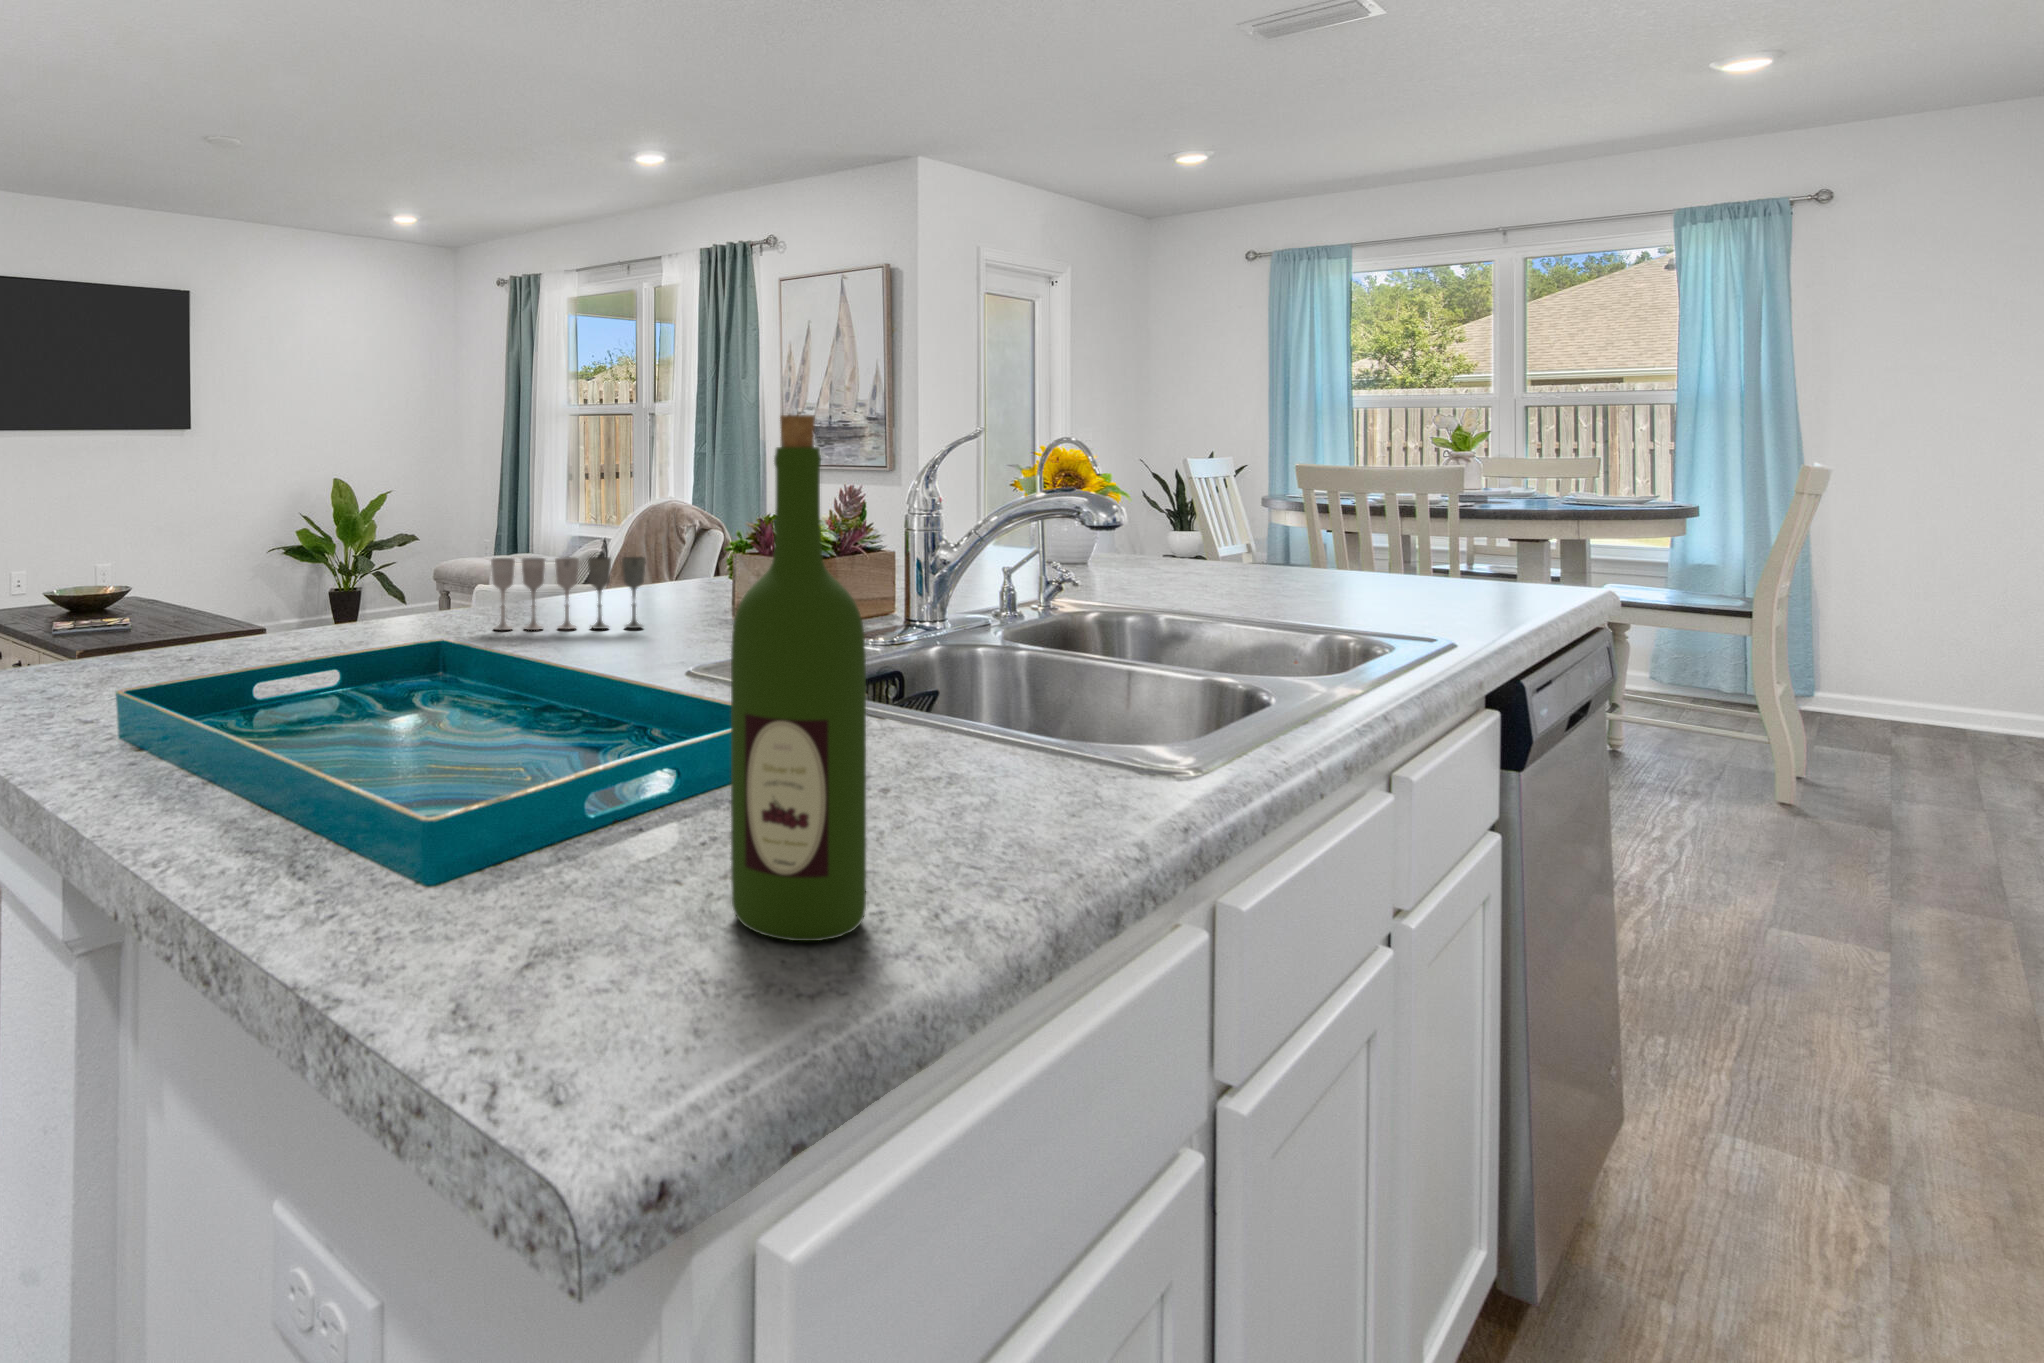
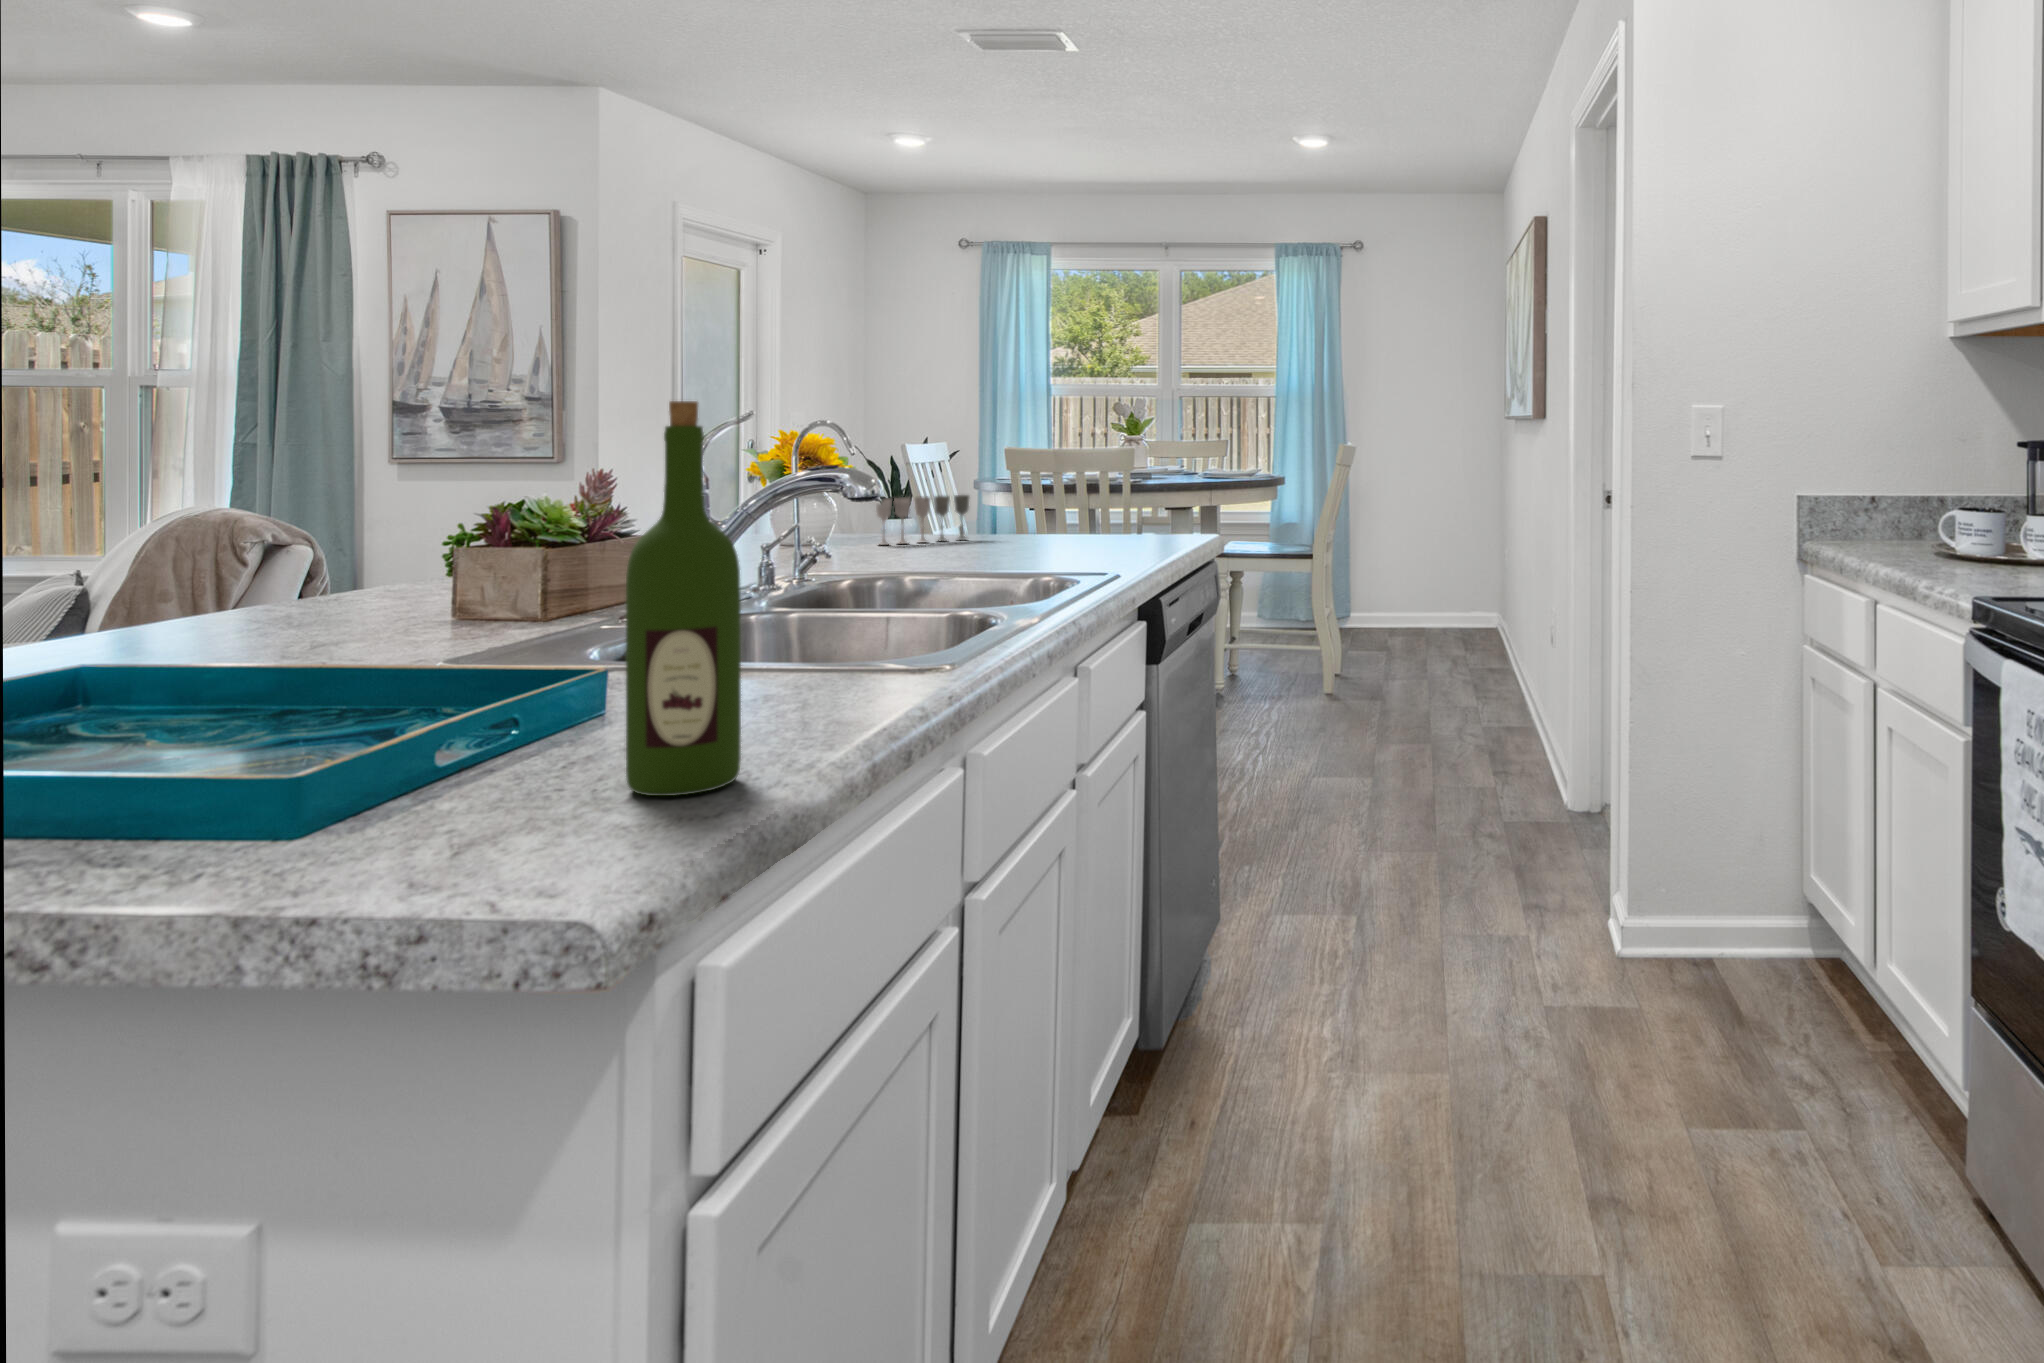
wine glass: present [491,557,646,630] -> present [876,495,969,545]

